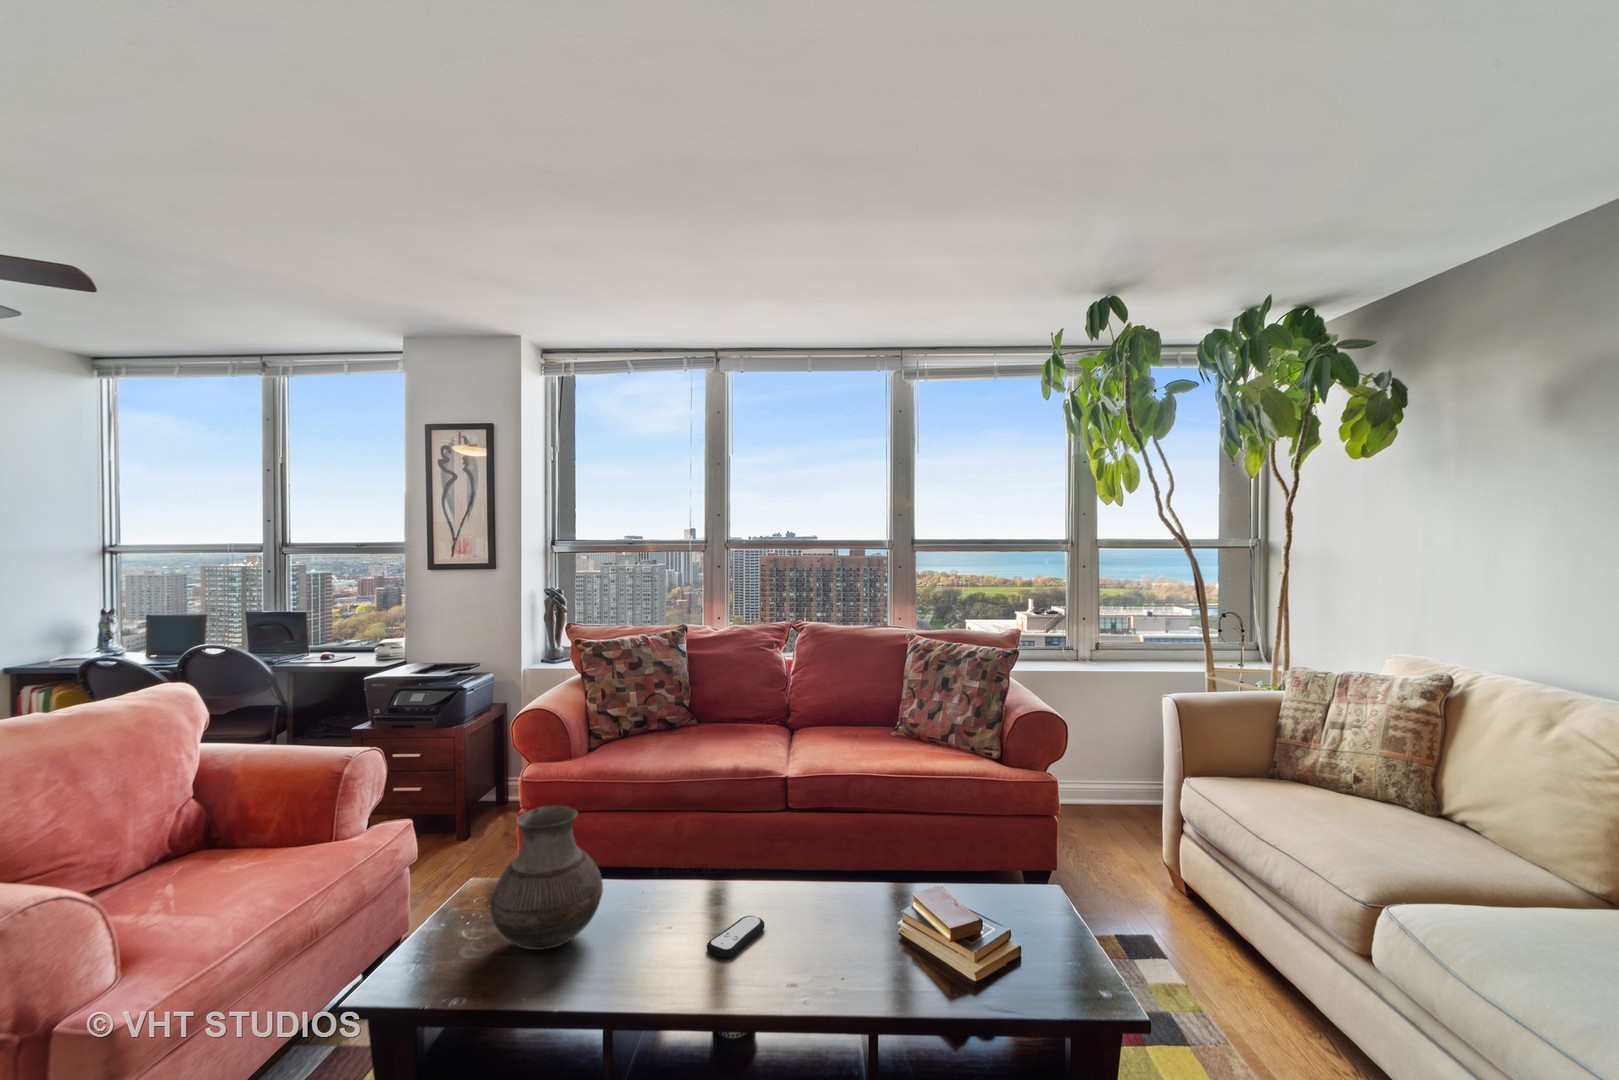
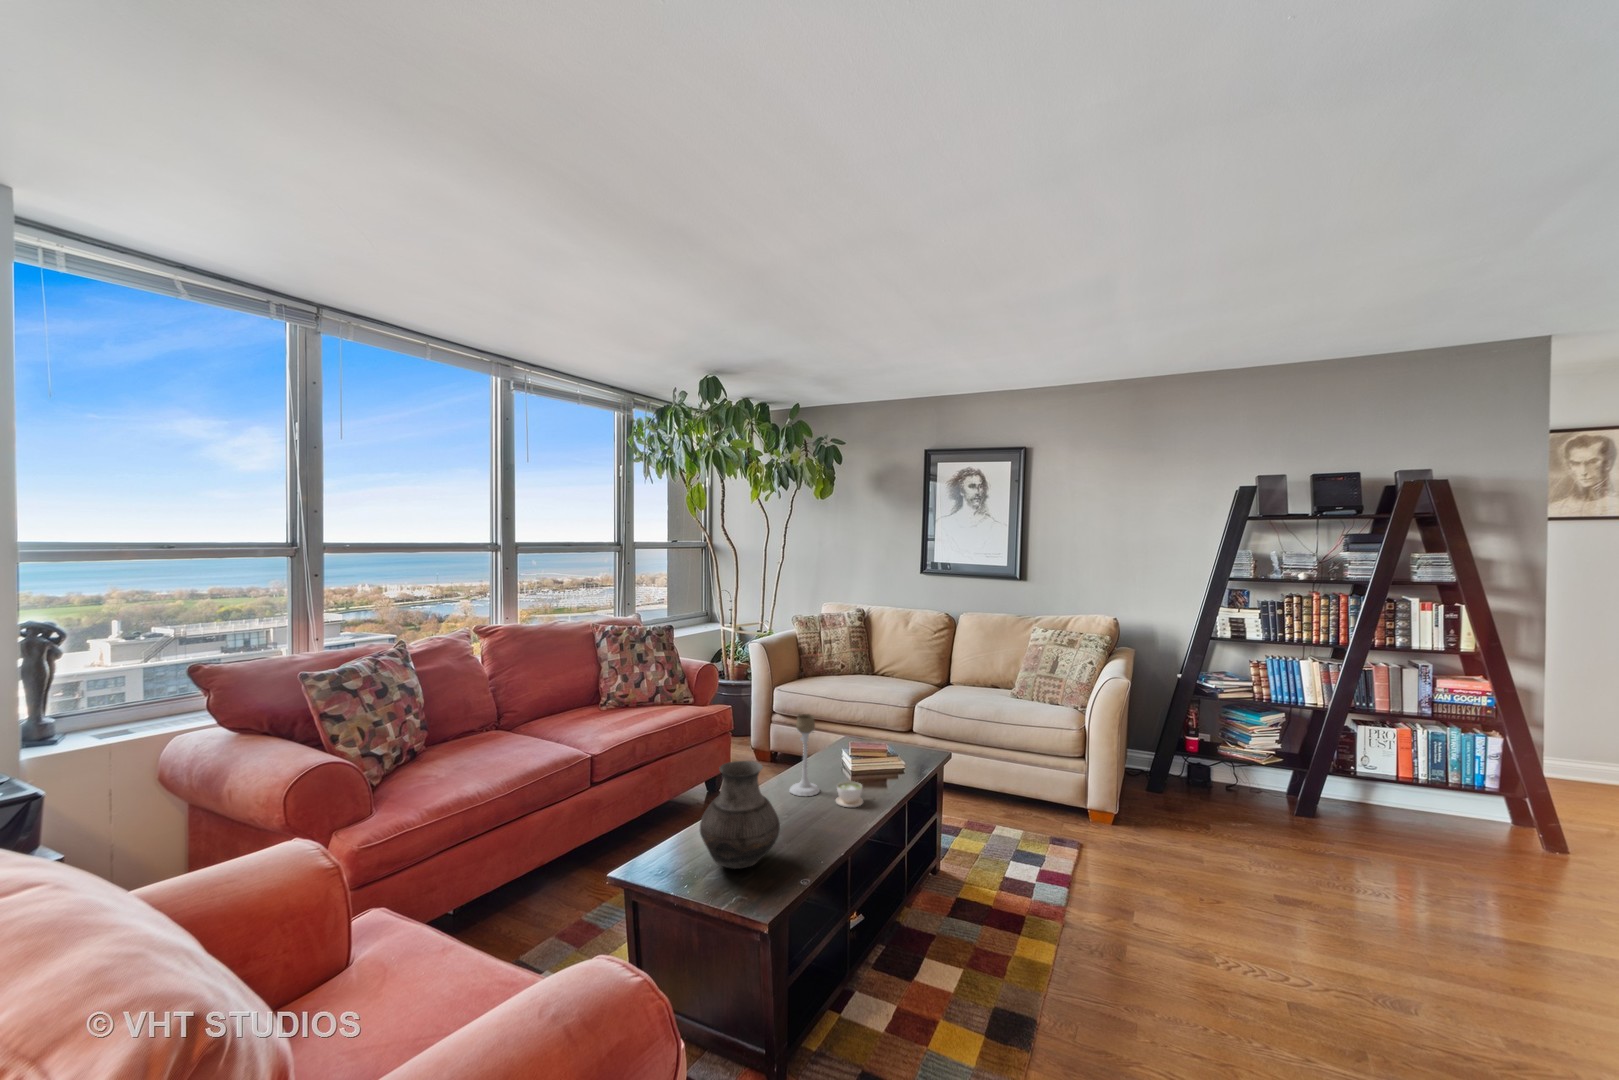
candle holder: none [800,797,849,936] -> present [790,714,820,796]
remote control: present [707,916,765,958] -> none [783,800,818,821]
coffee cup: none [788,930,842,985] -> present [836,781,863,807]

